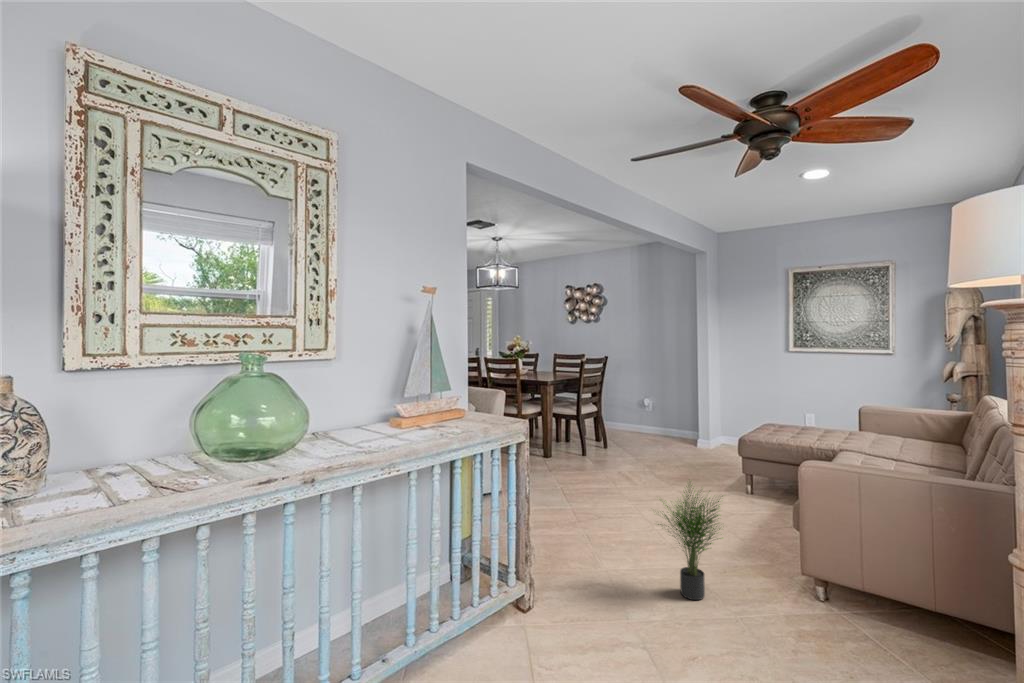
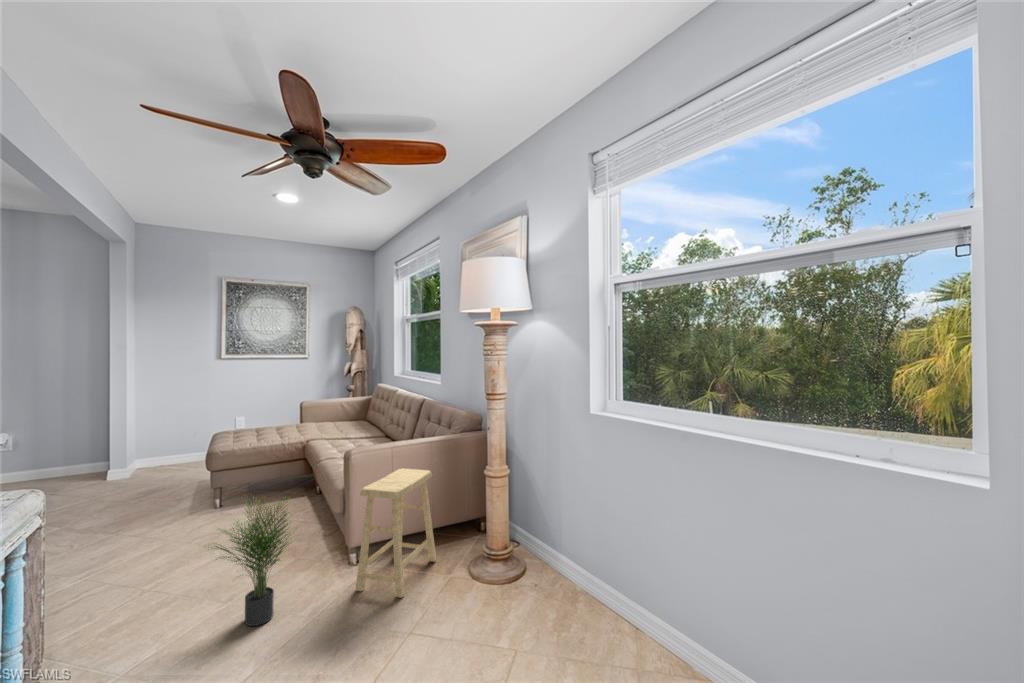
footstool: none [789,509,927,663] -> present [356,468,436,598]

